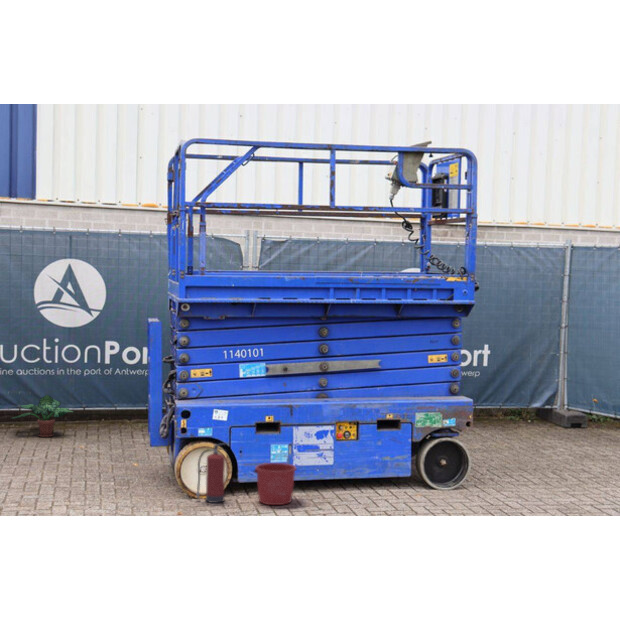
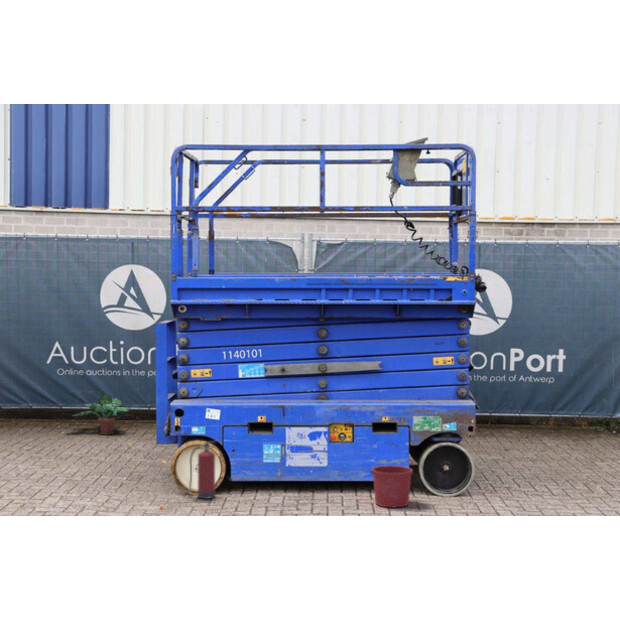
bucket: present [254,463,297,505] -> present [371,465,414,507]

